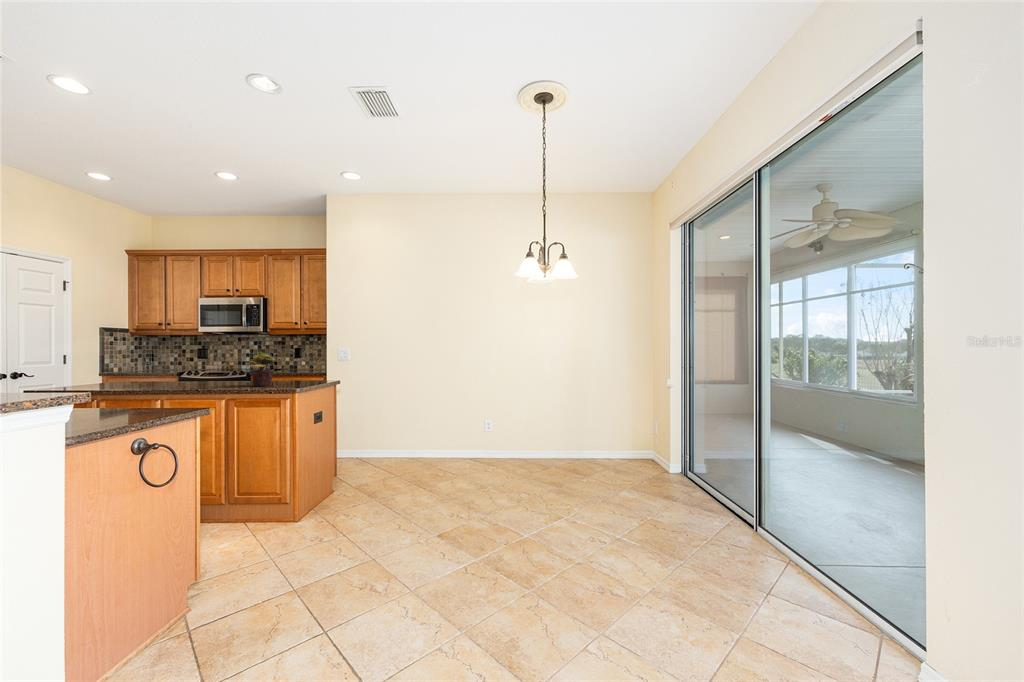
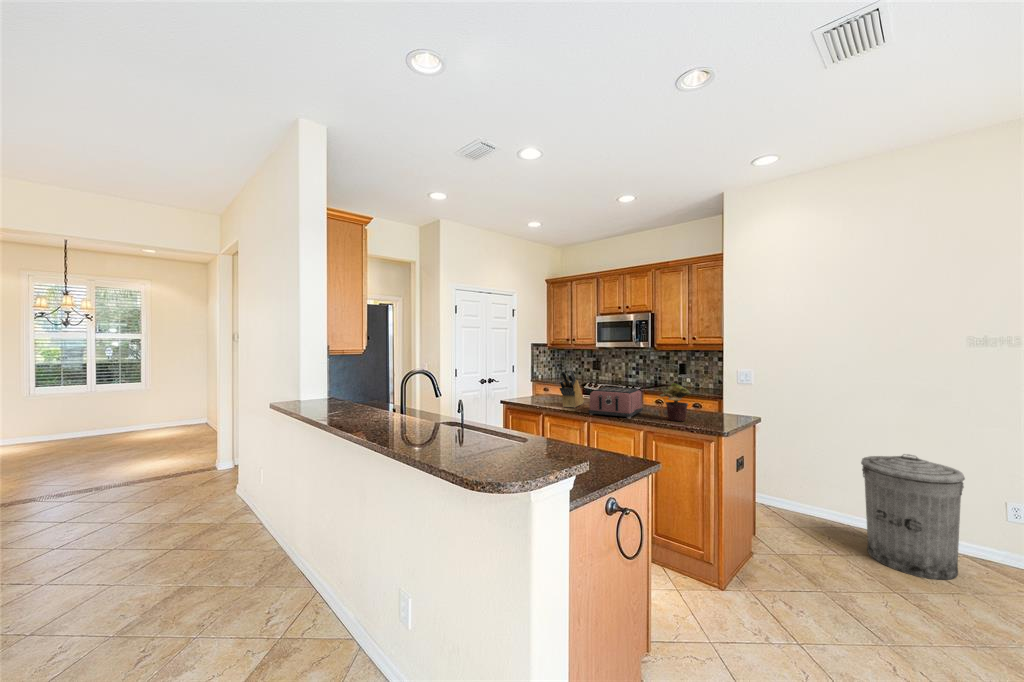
knife block: none [119,344,161,388] -> present [560,370,584,408]
toaster: none [158,361,231,390] -> present [589,387,643,419]
trash can: none [412,396,462,474] -> present [861,454,965,580]

